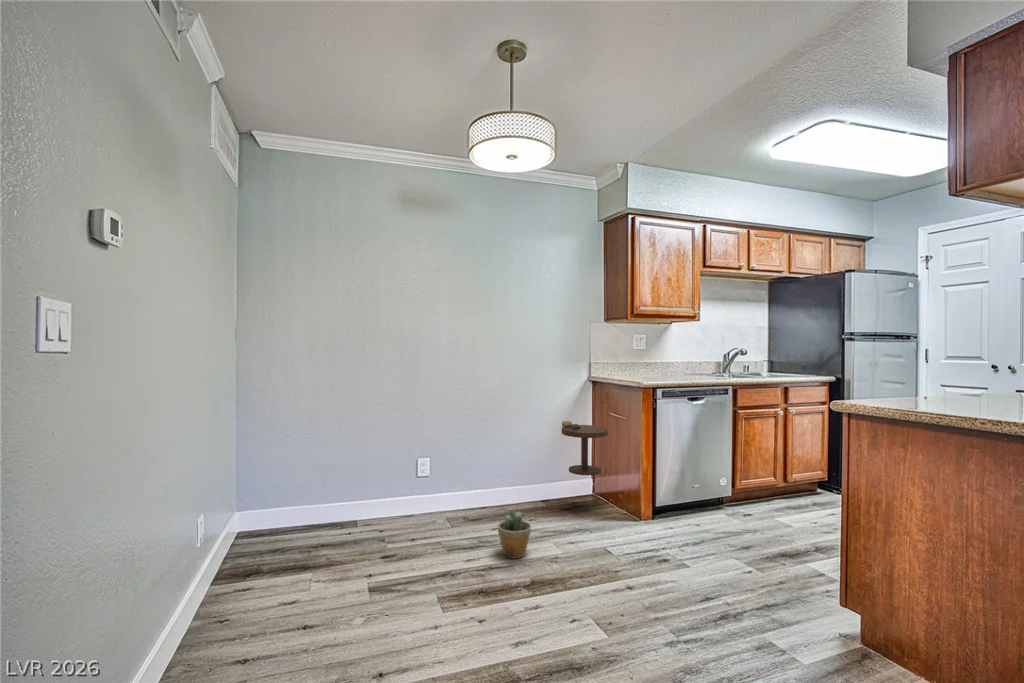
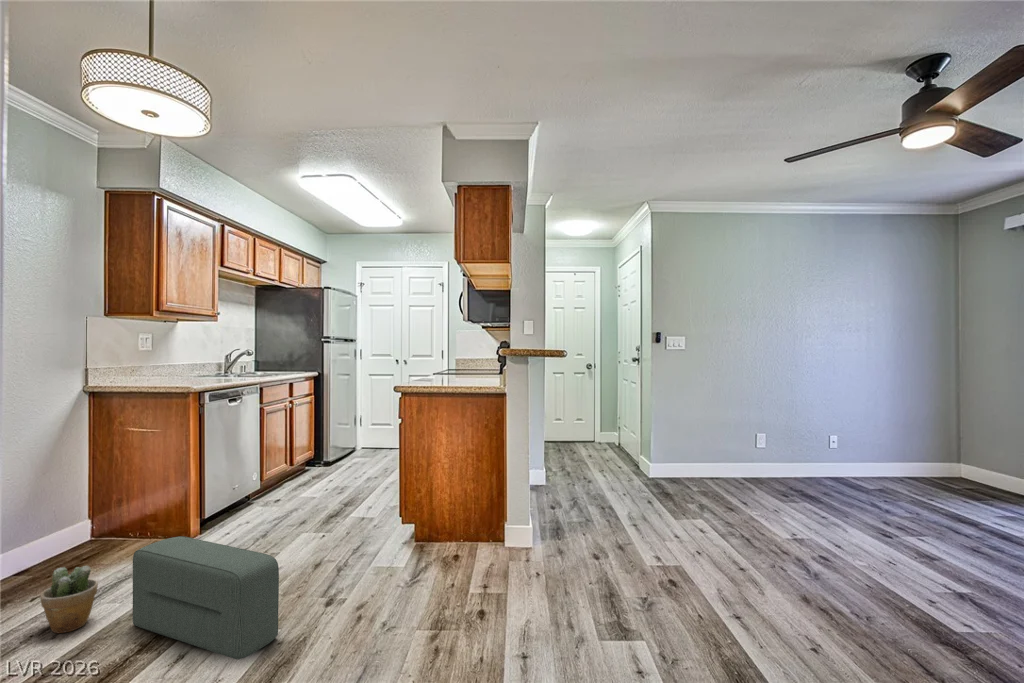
side table: present [562,421,608,475] -> none [67,446,140,557]
pouf: none [535,511,593,651] -> present [133,536,279,660]

